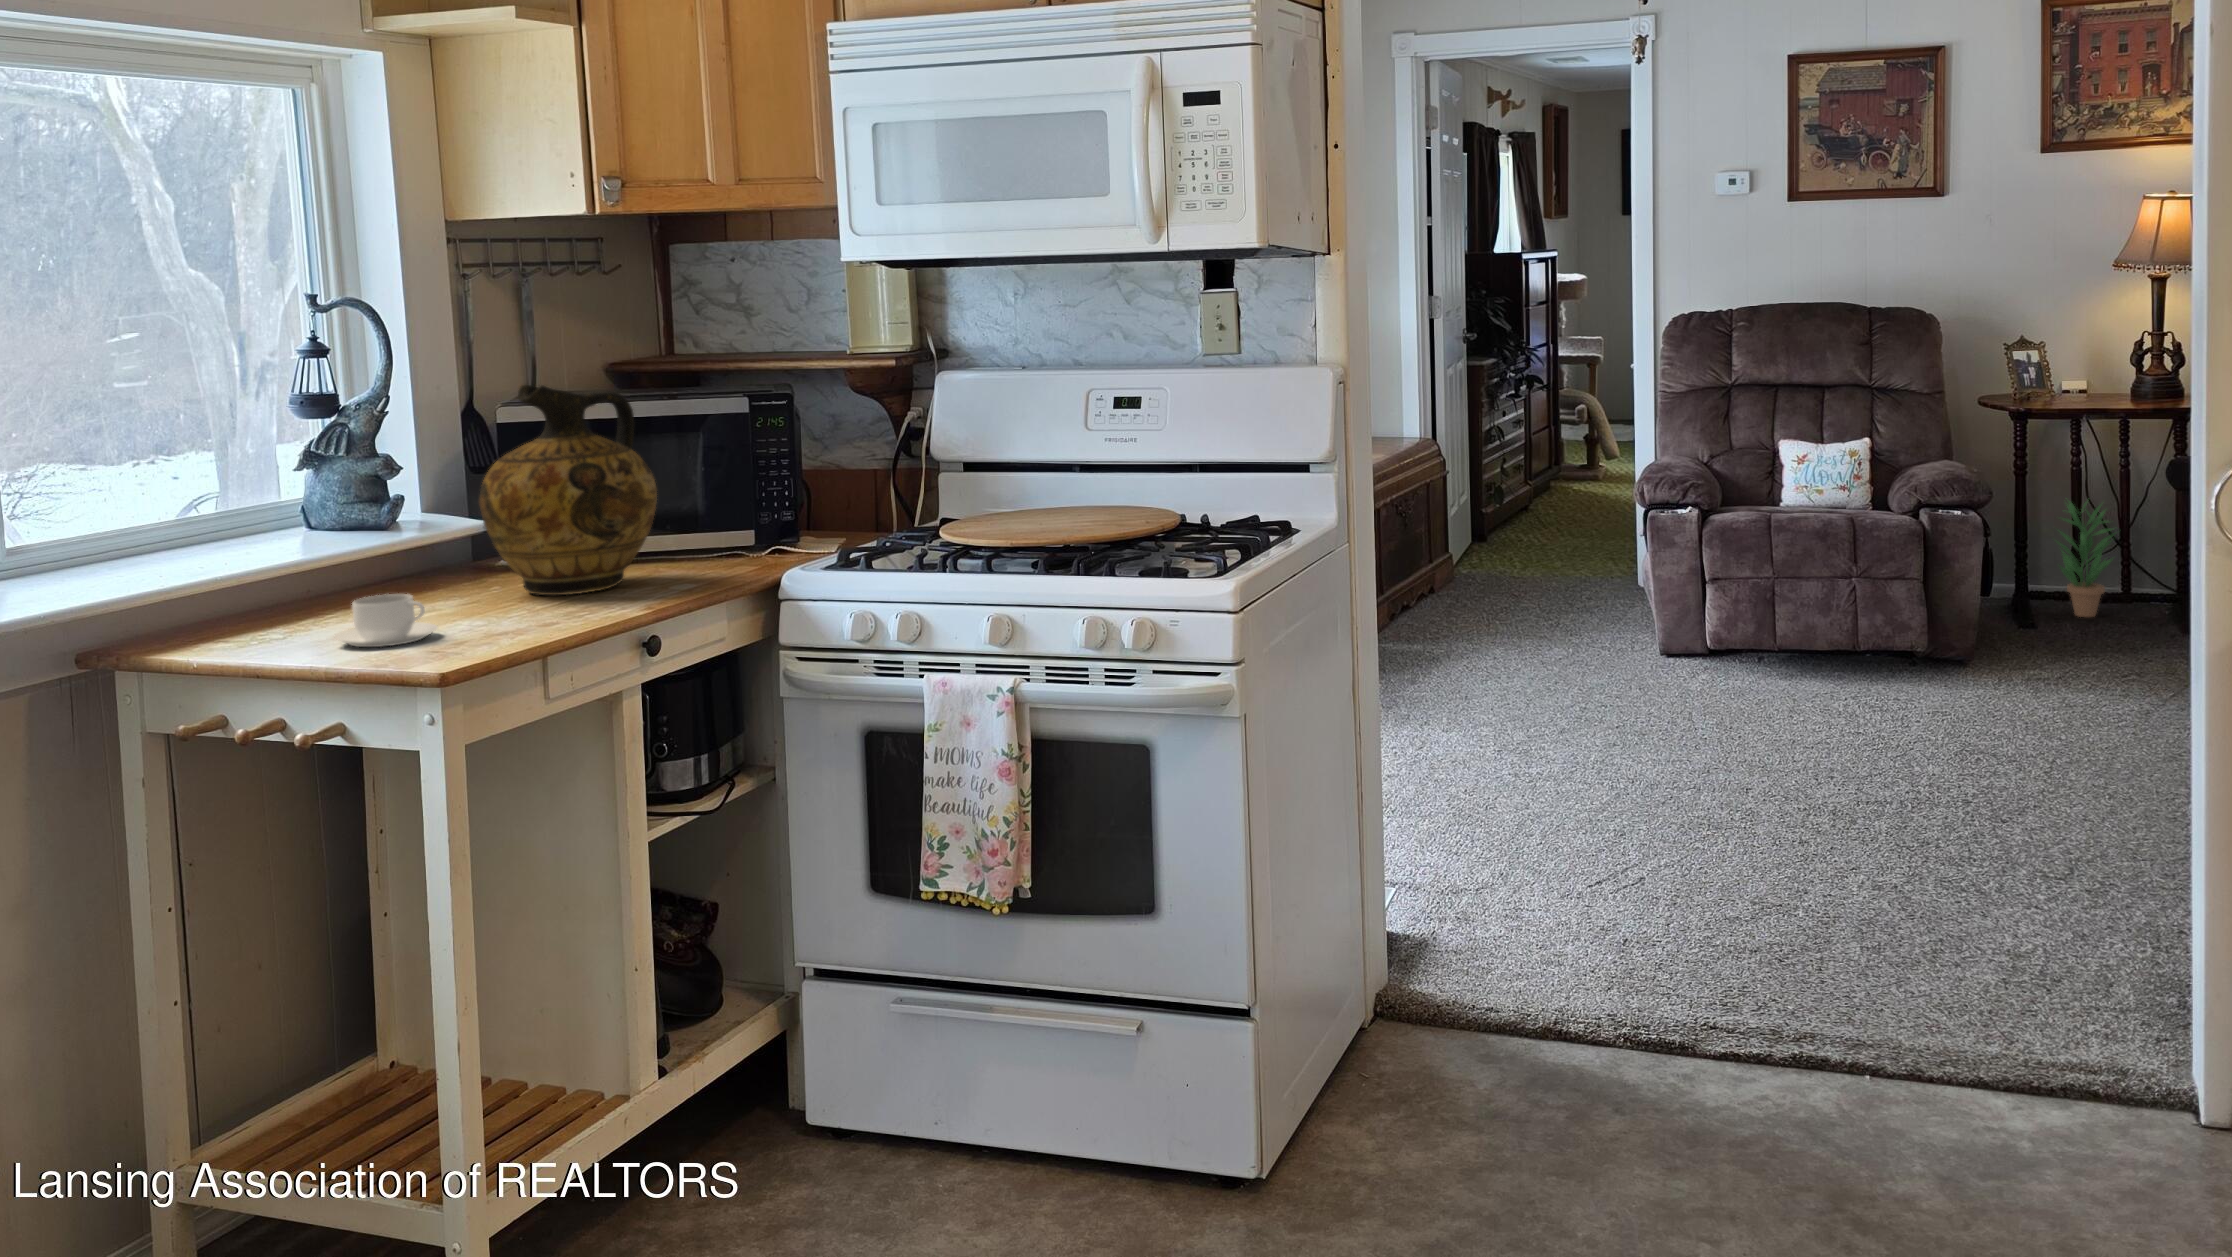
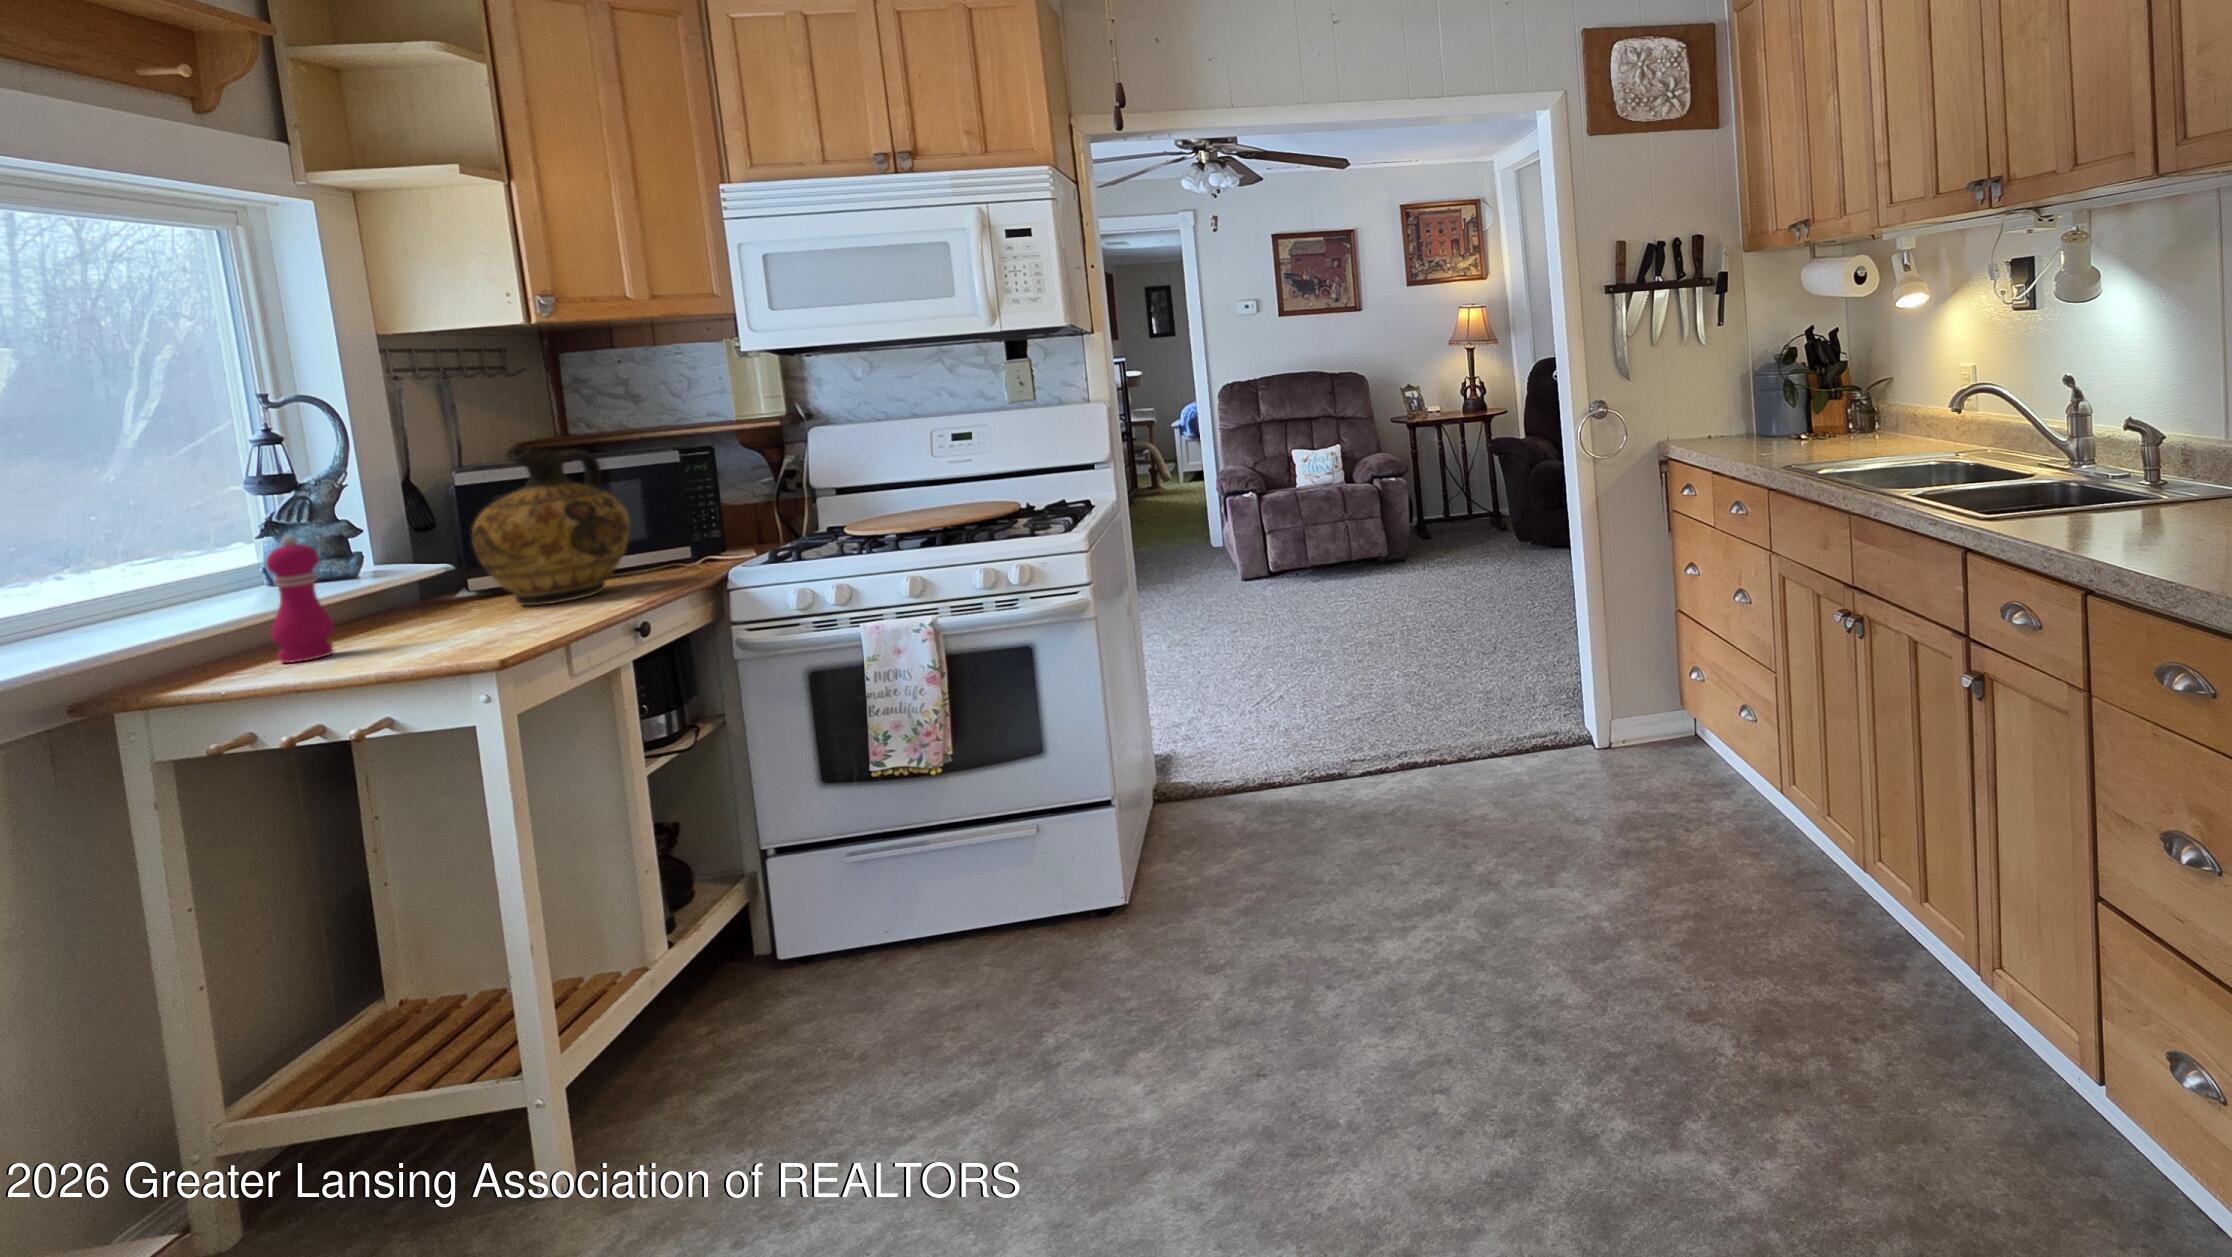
pepper mill: none [238,481,302,640] -> present [266,535,334,663]
potted plant: present [2056,502,2114,617] -> none [1438,469,1473,535]
coffee cup: present [334,594,438,647] -> none [388,607,486,650]

